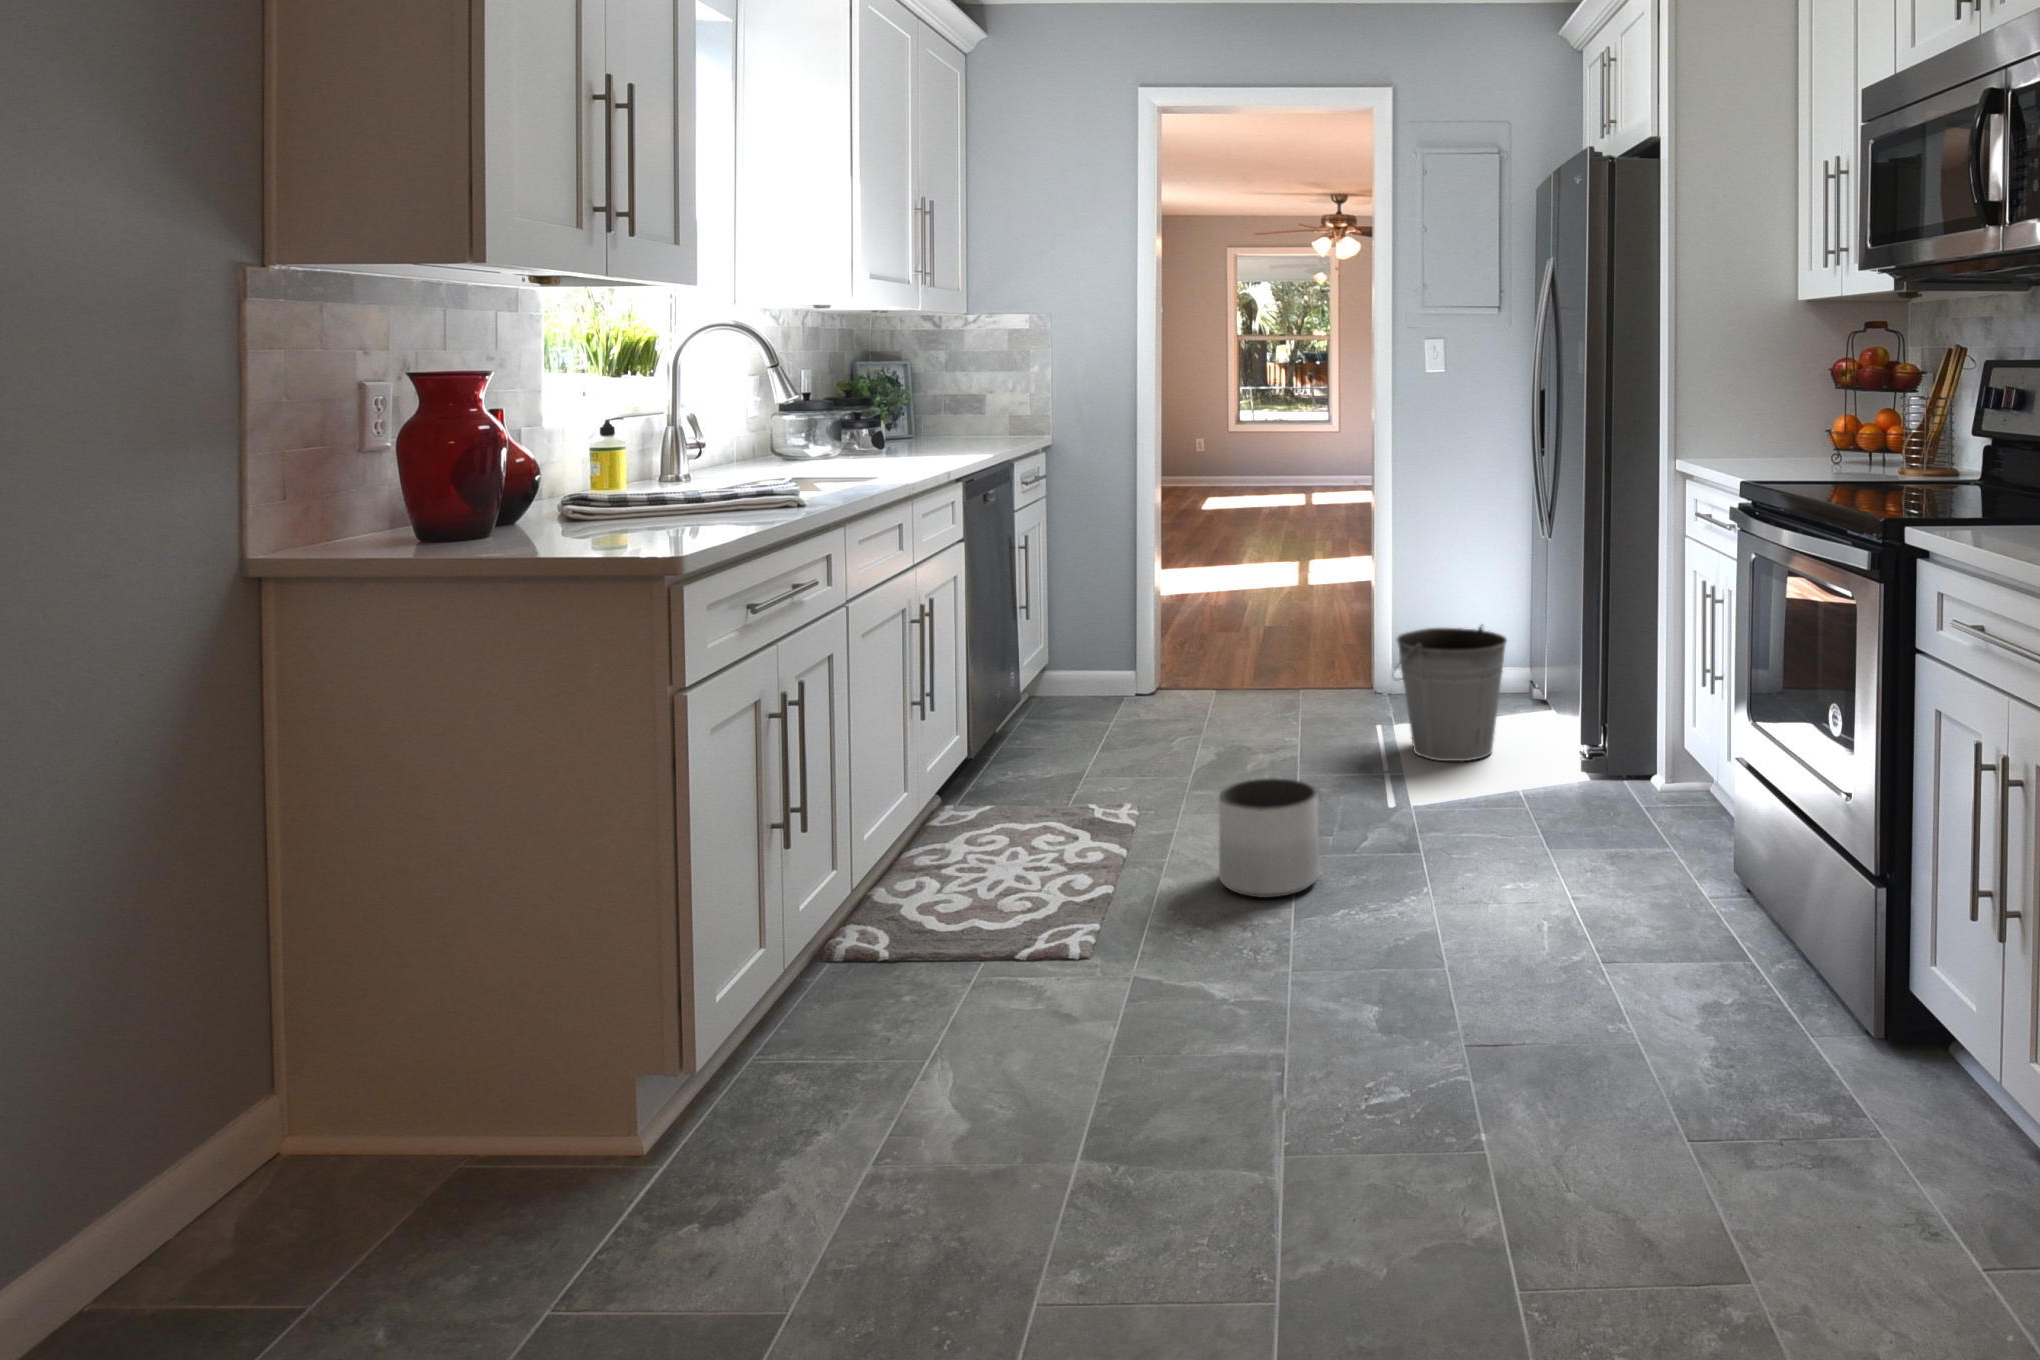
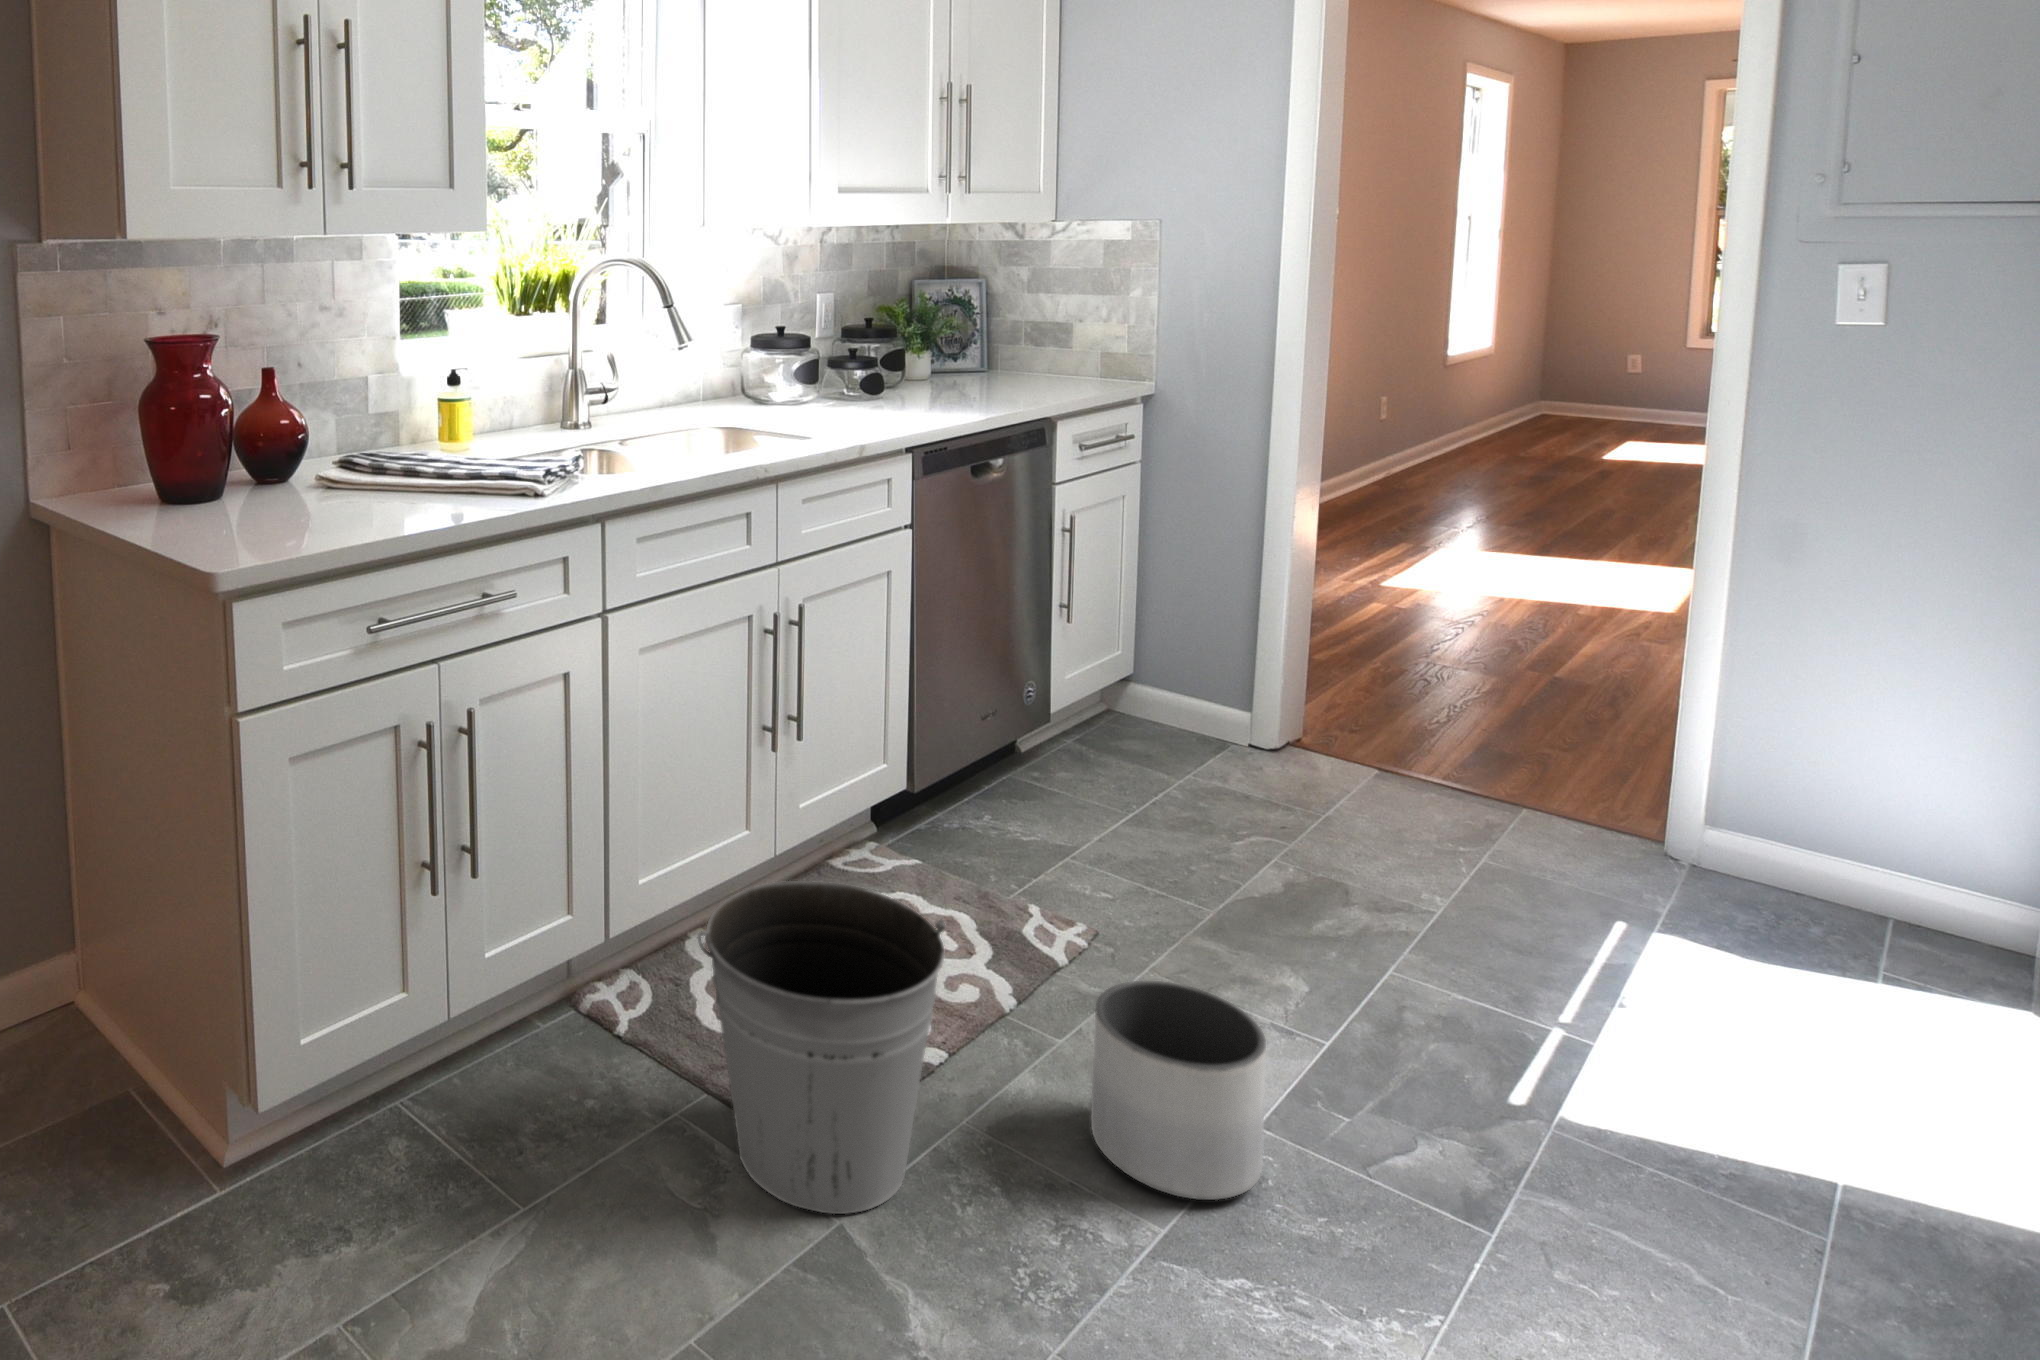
bucket: present [1395,624,1507,761] -> present [697,881,946,1214]

